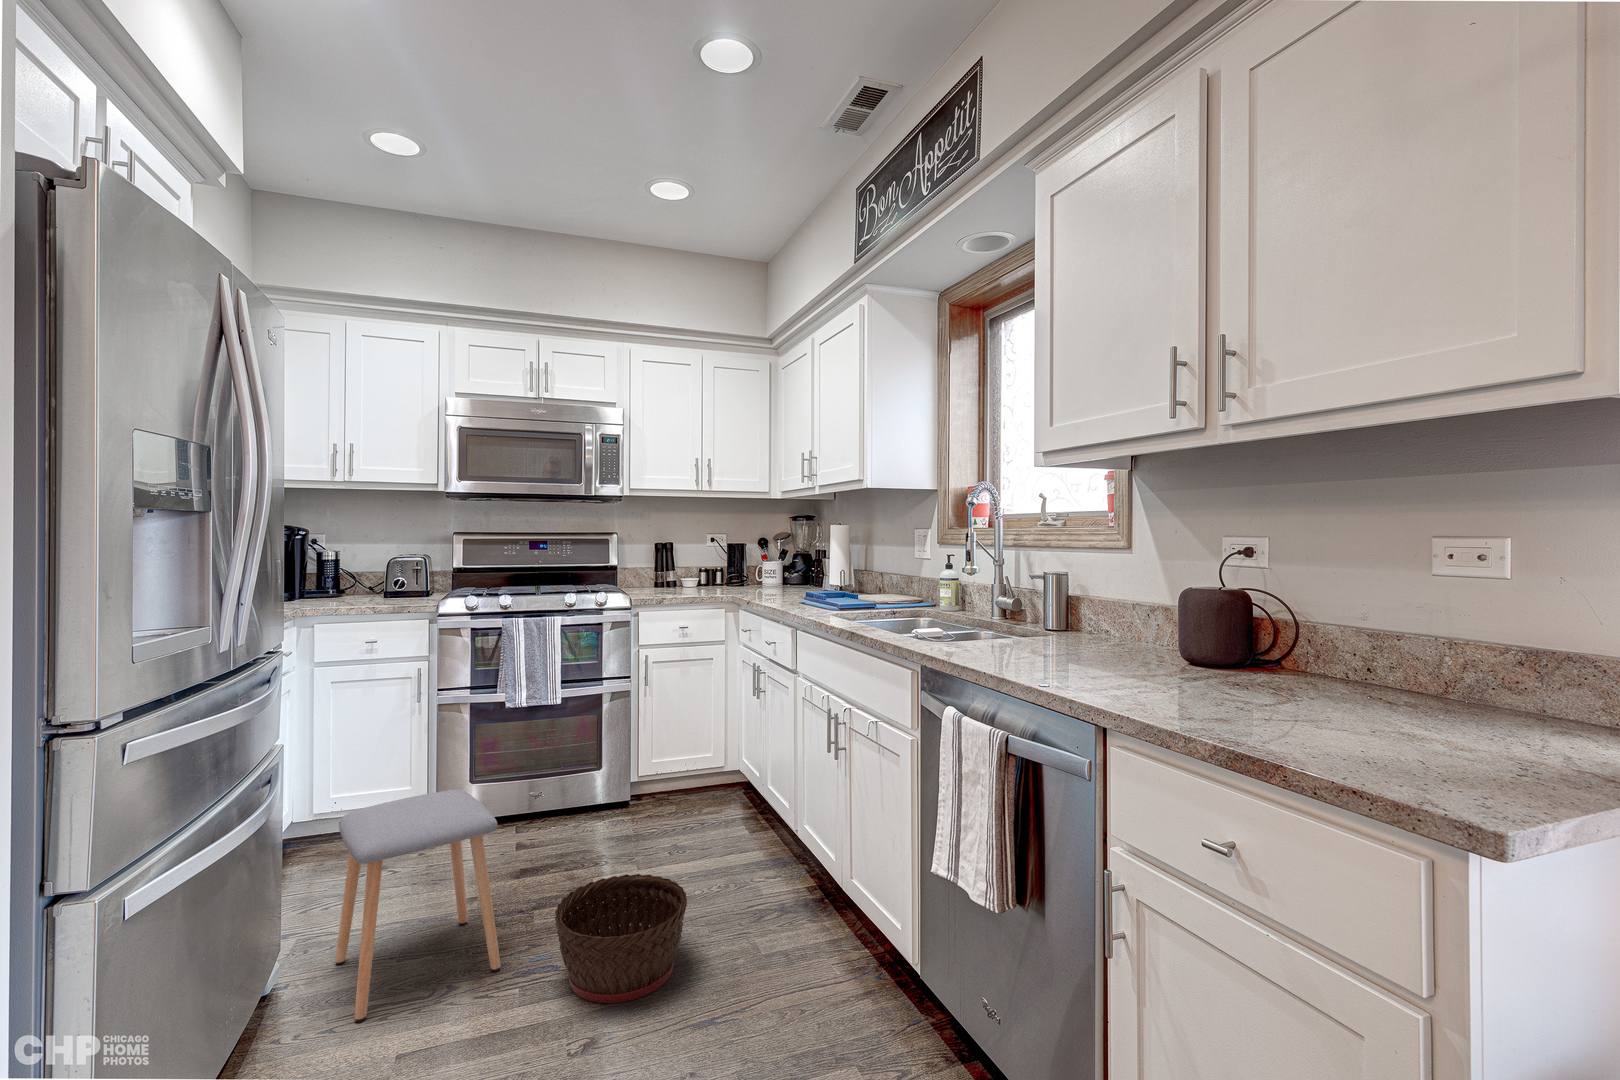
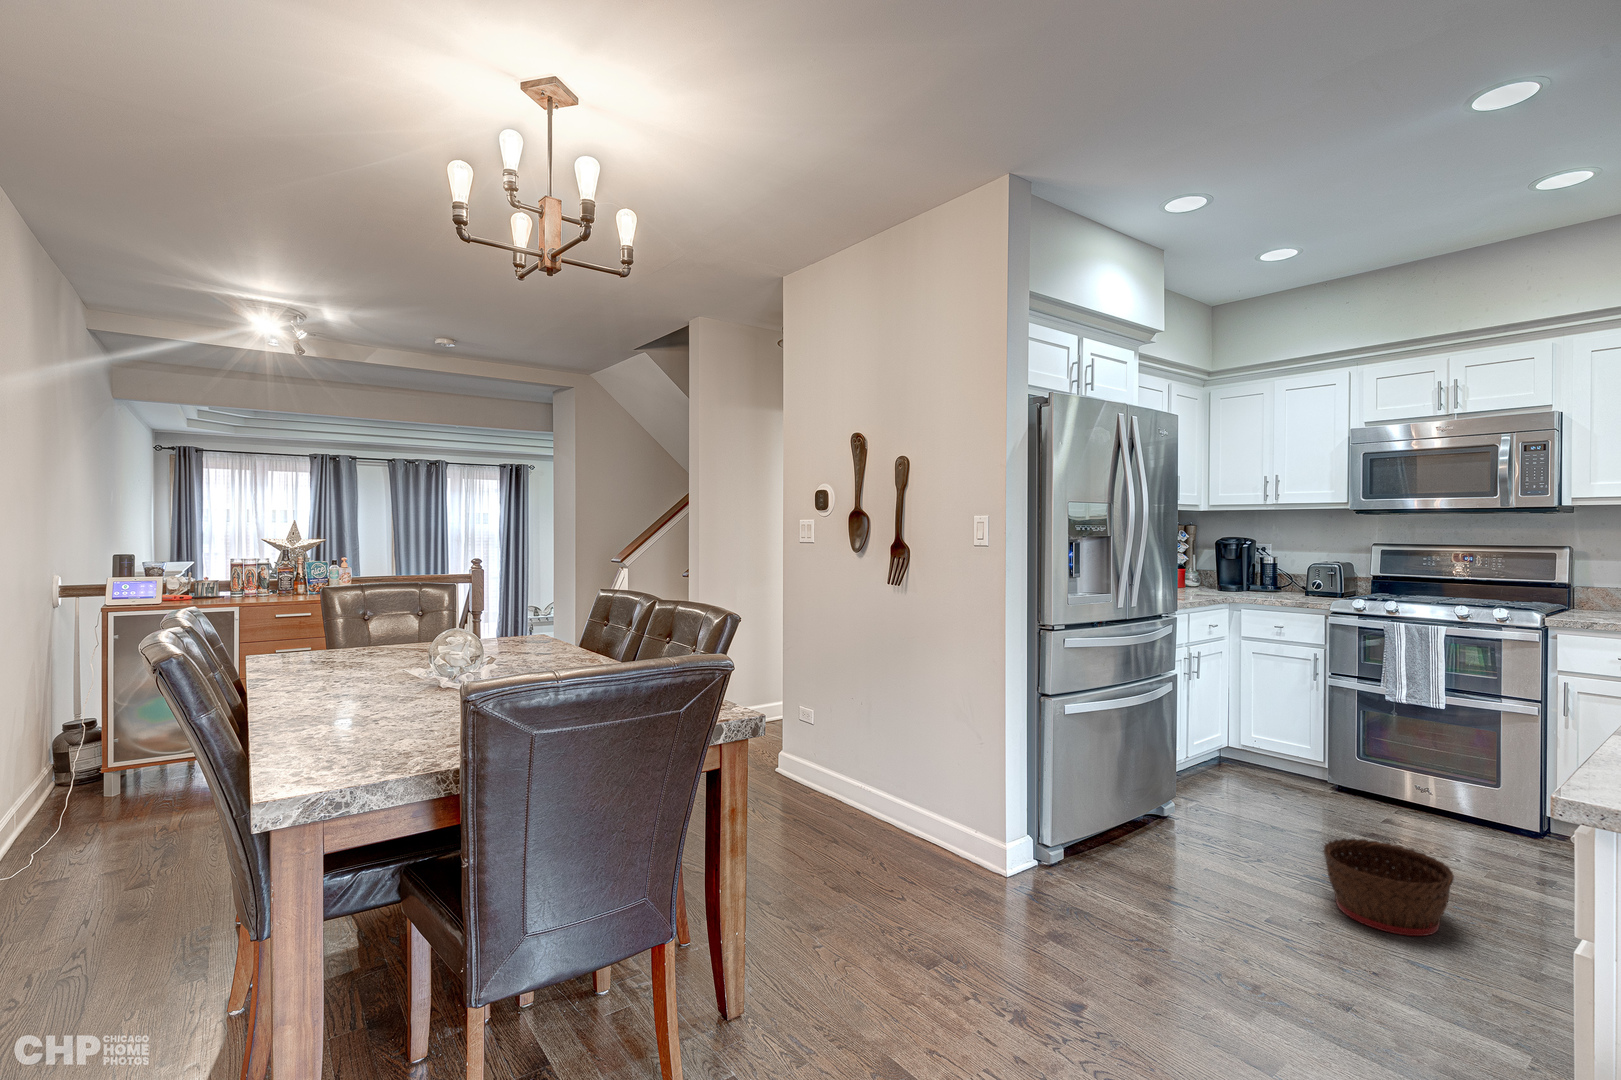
stool: present [335,790,501,1022] -> none [1199,731,1301,870]

